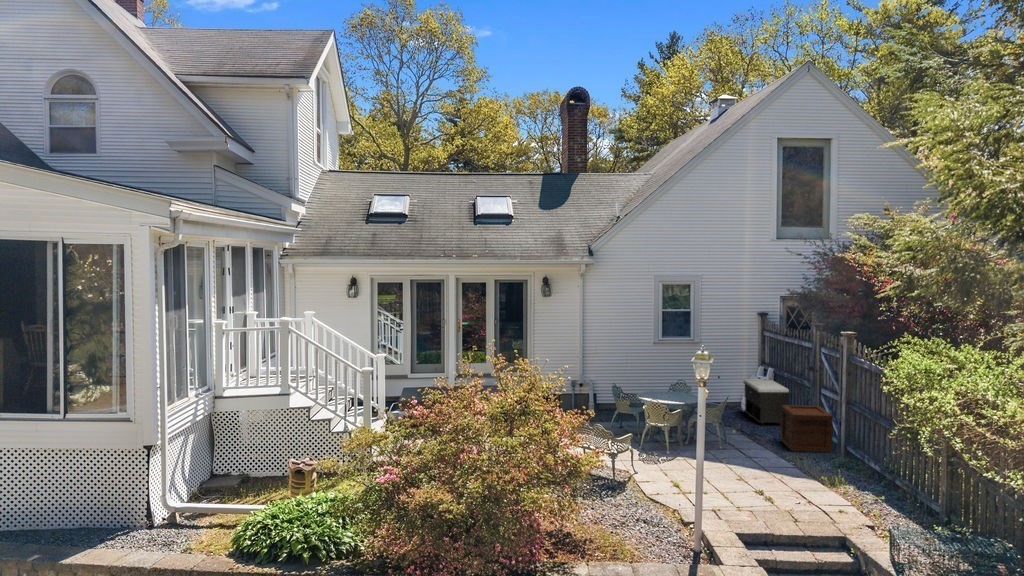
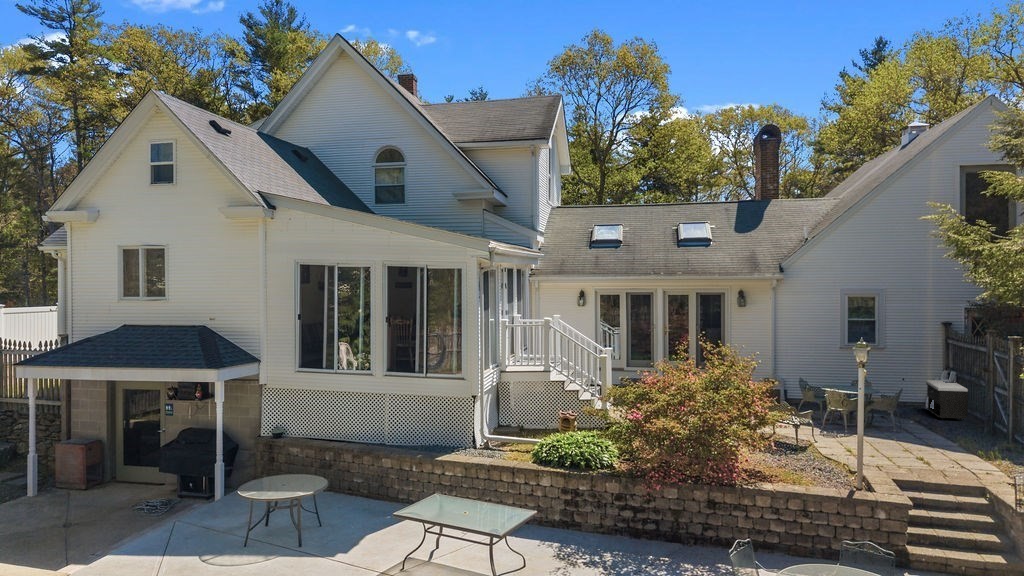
wooden crate: present [781,405,833,452] -> none [955,400,1001,441]

